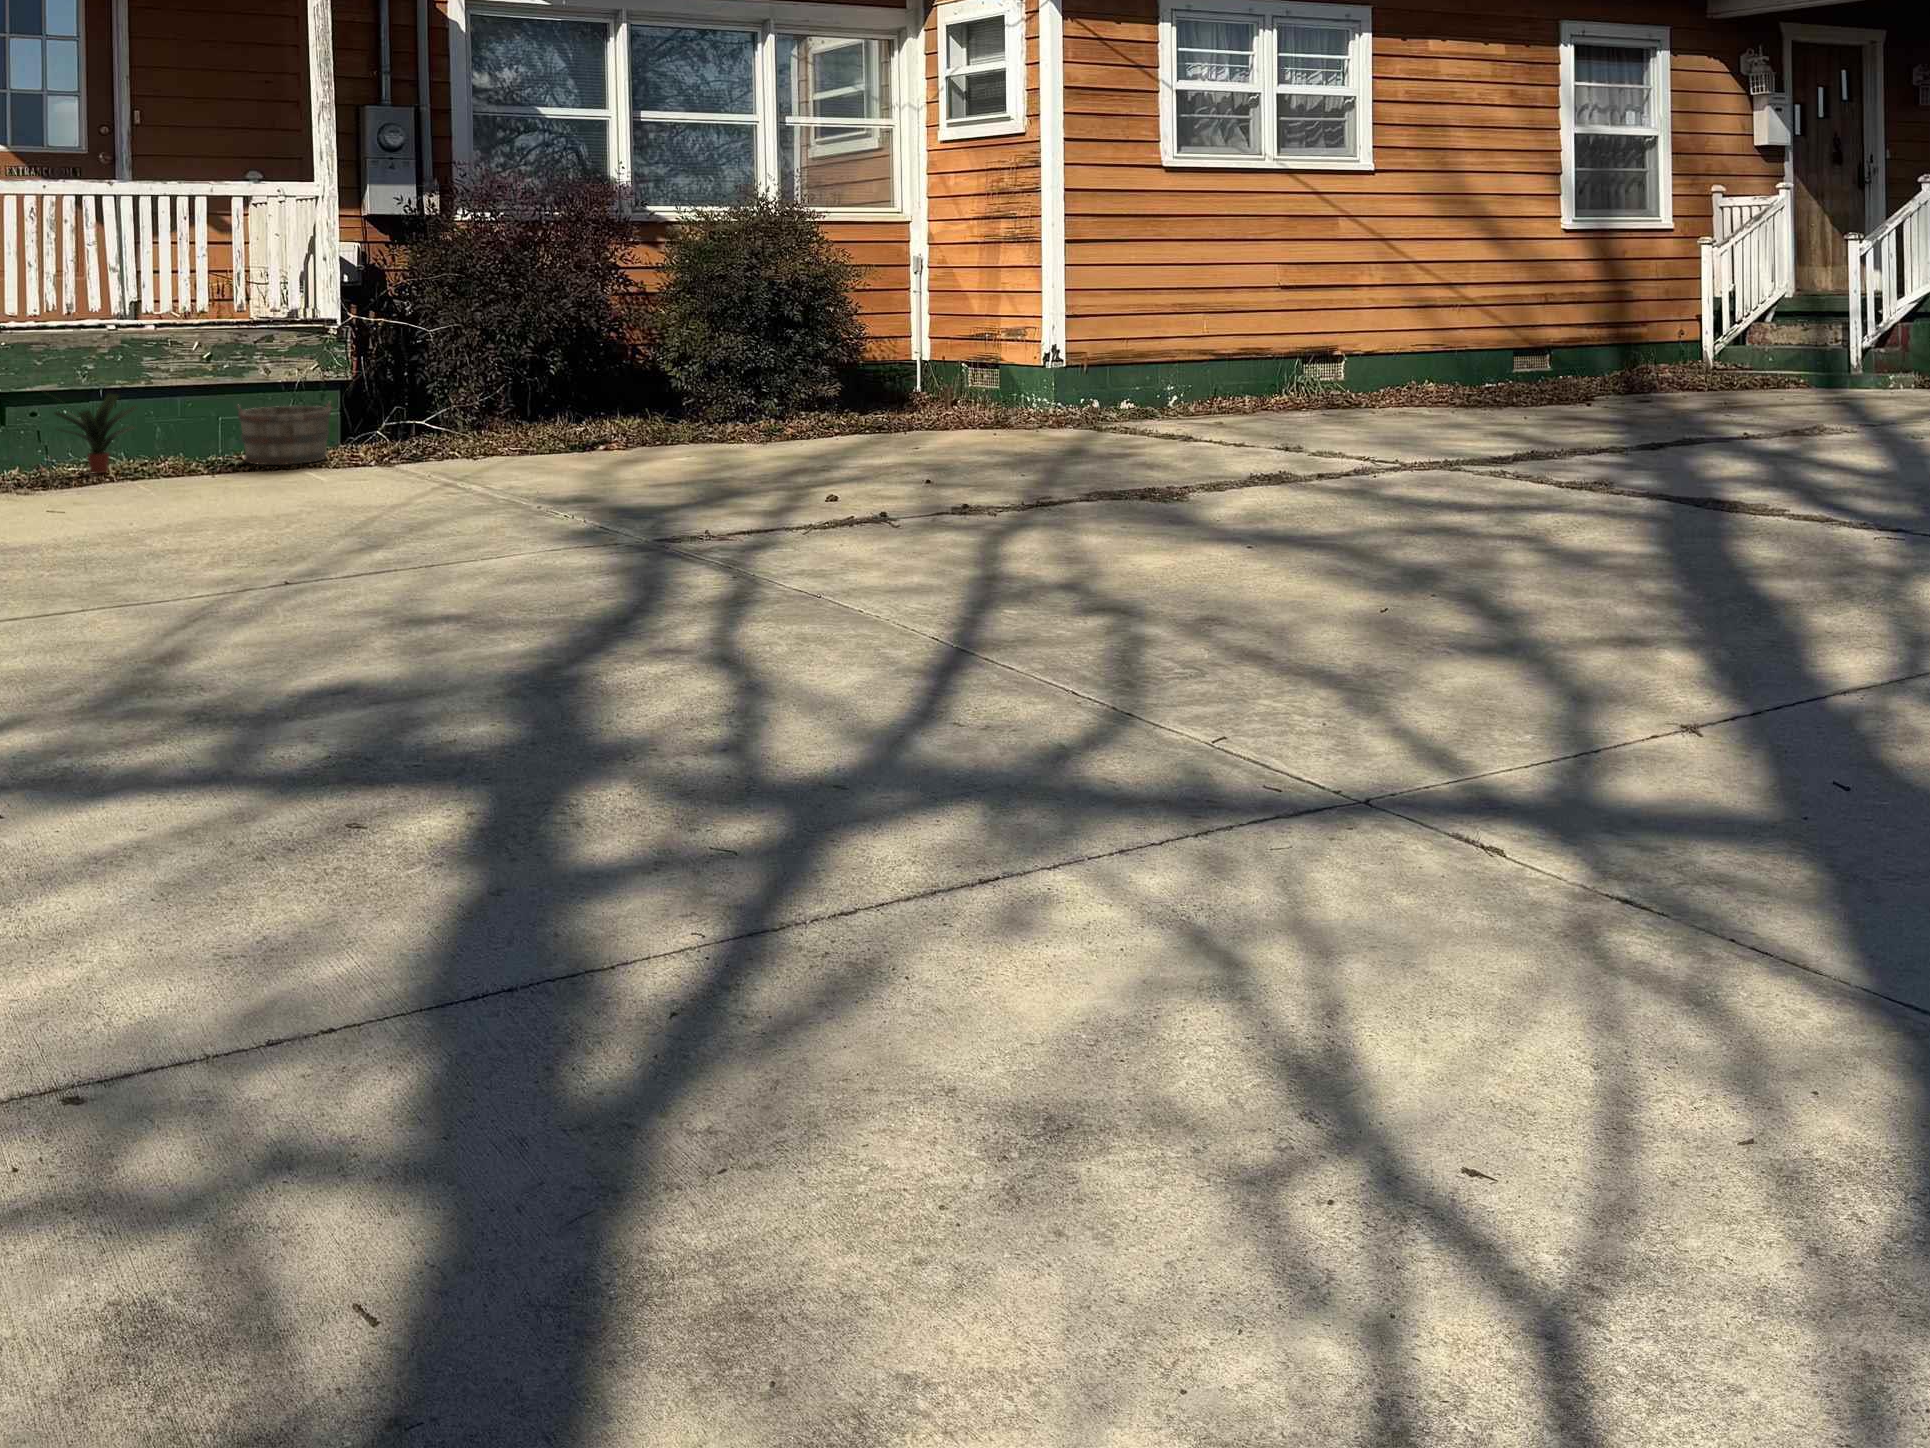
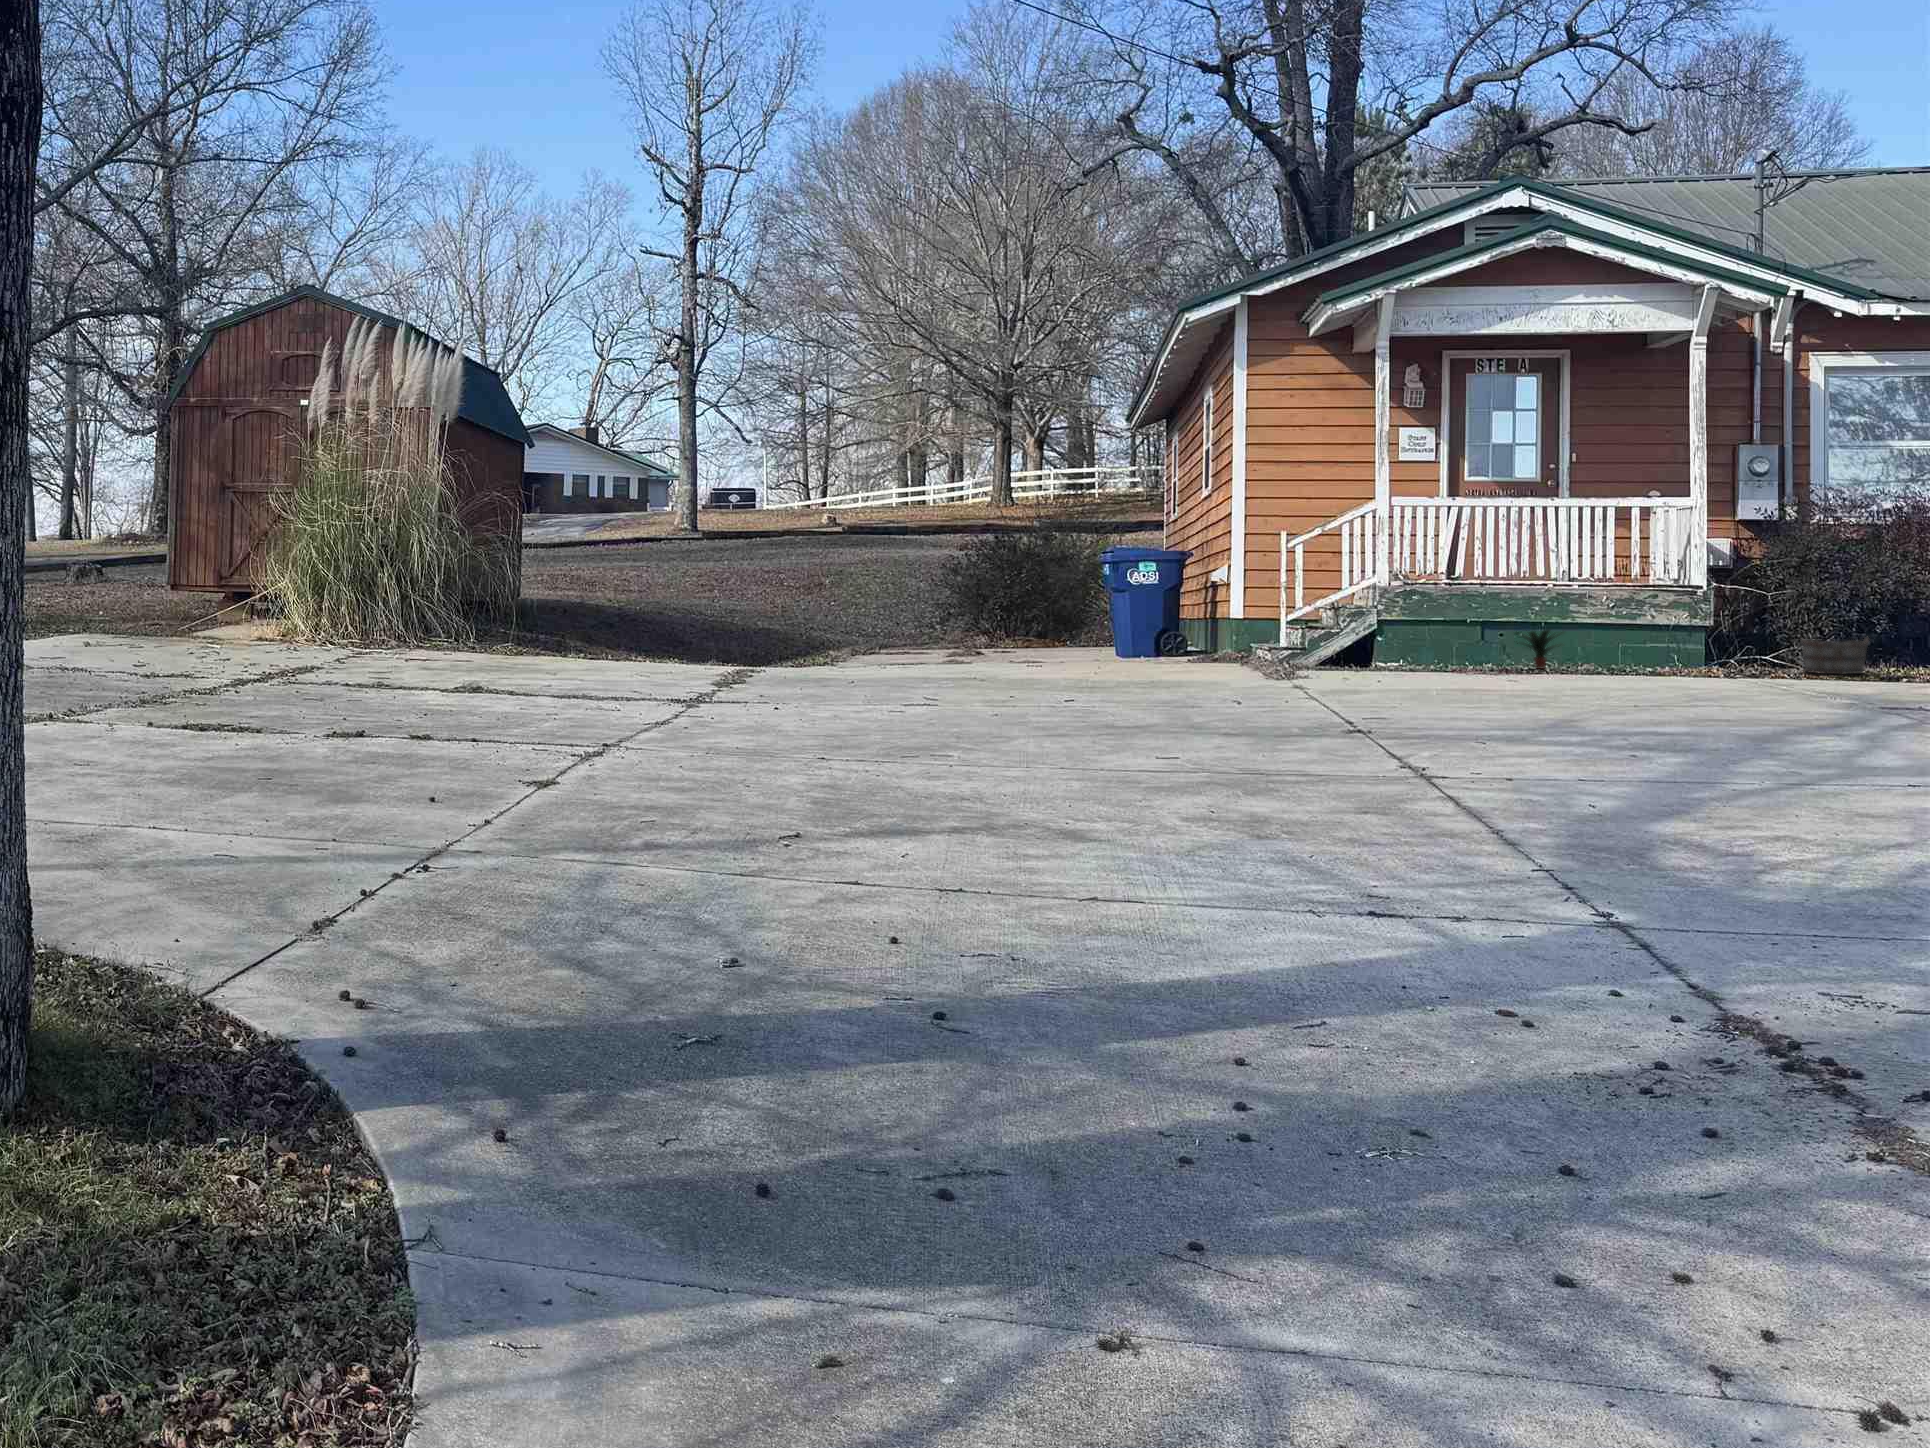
bucket: present [237,402,332,465] -> present [1800,638,1869,674]

